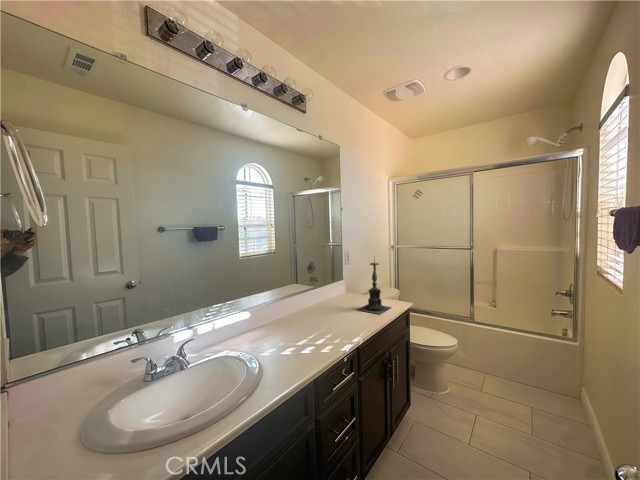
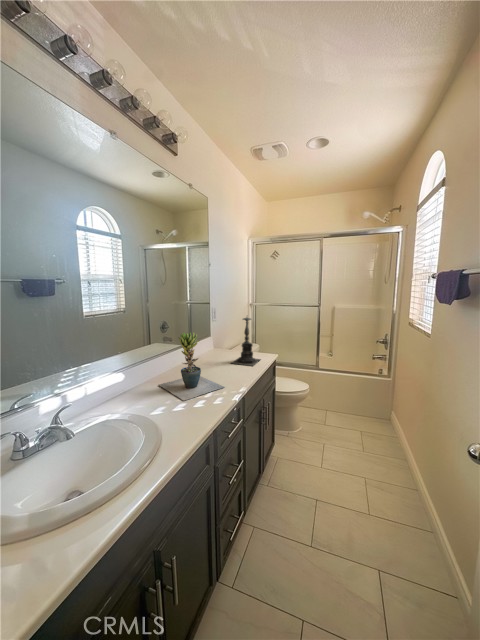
potted plant: none [279,277,341,345] -> present [159,332,224,401]

